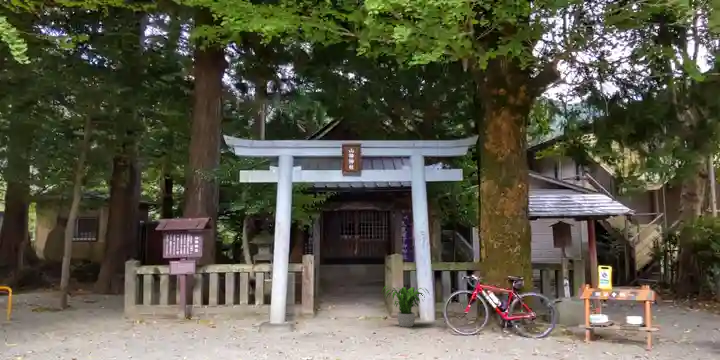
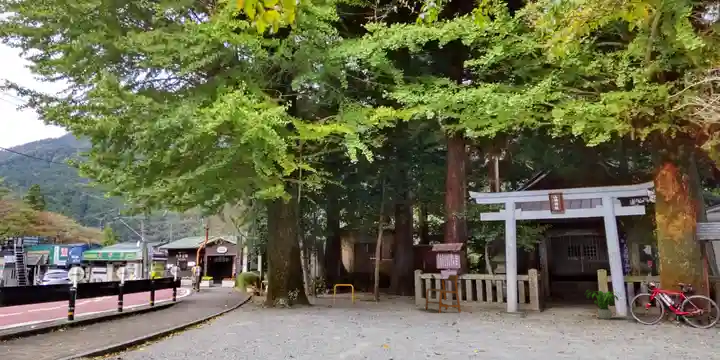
bench: none [139,265,198,332] -> present [426,275,461,313]

